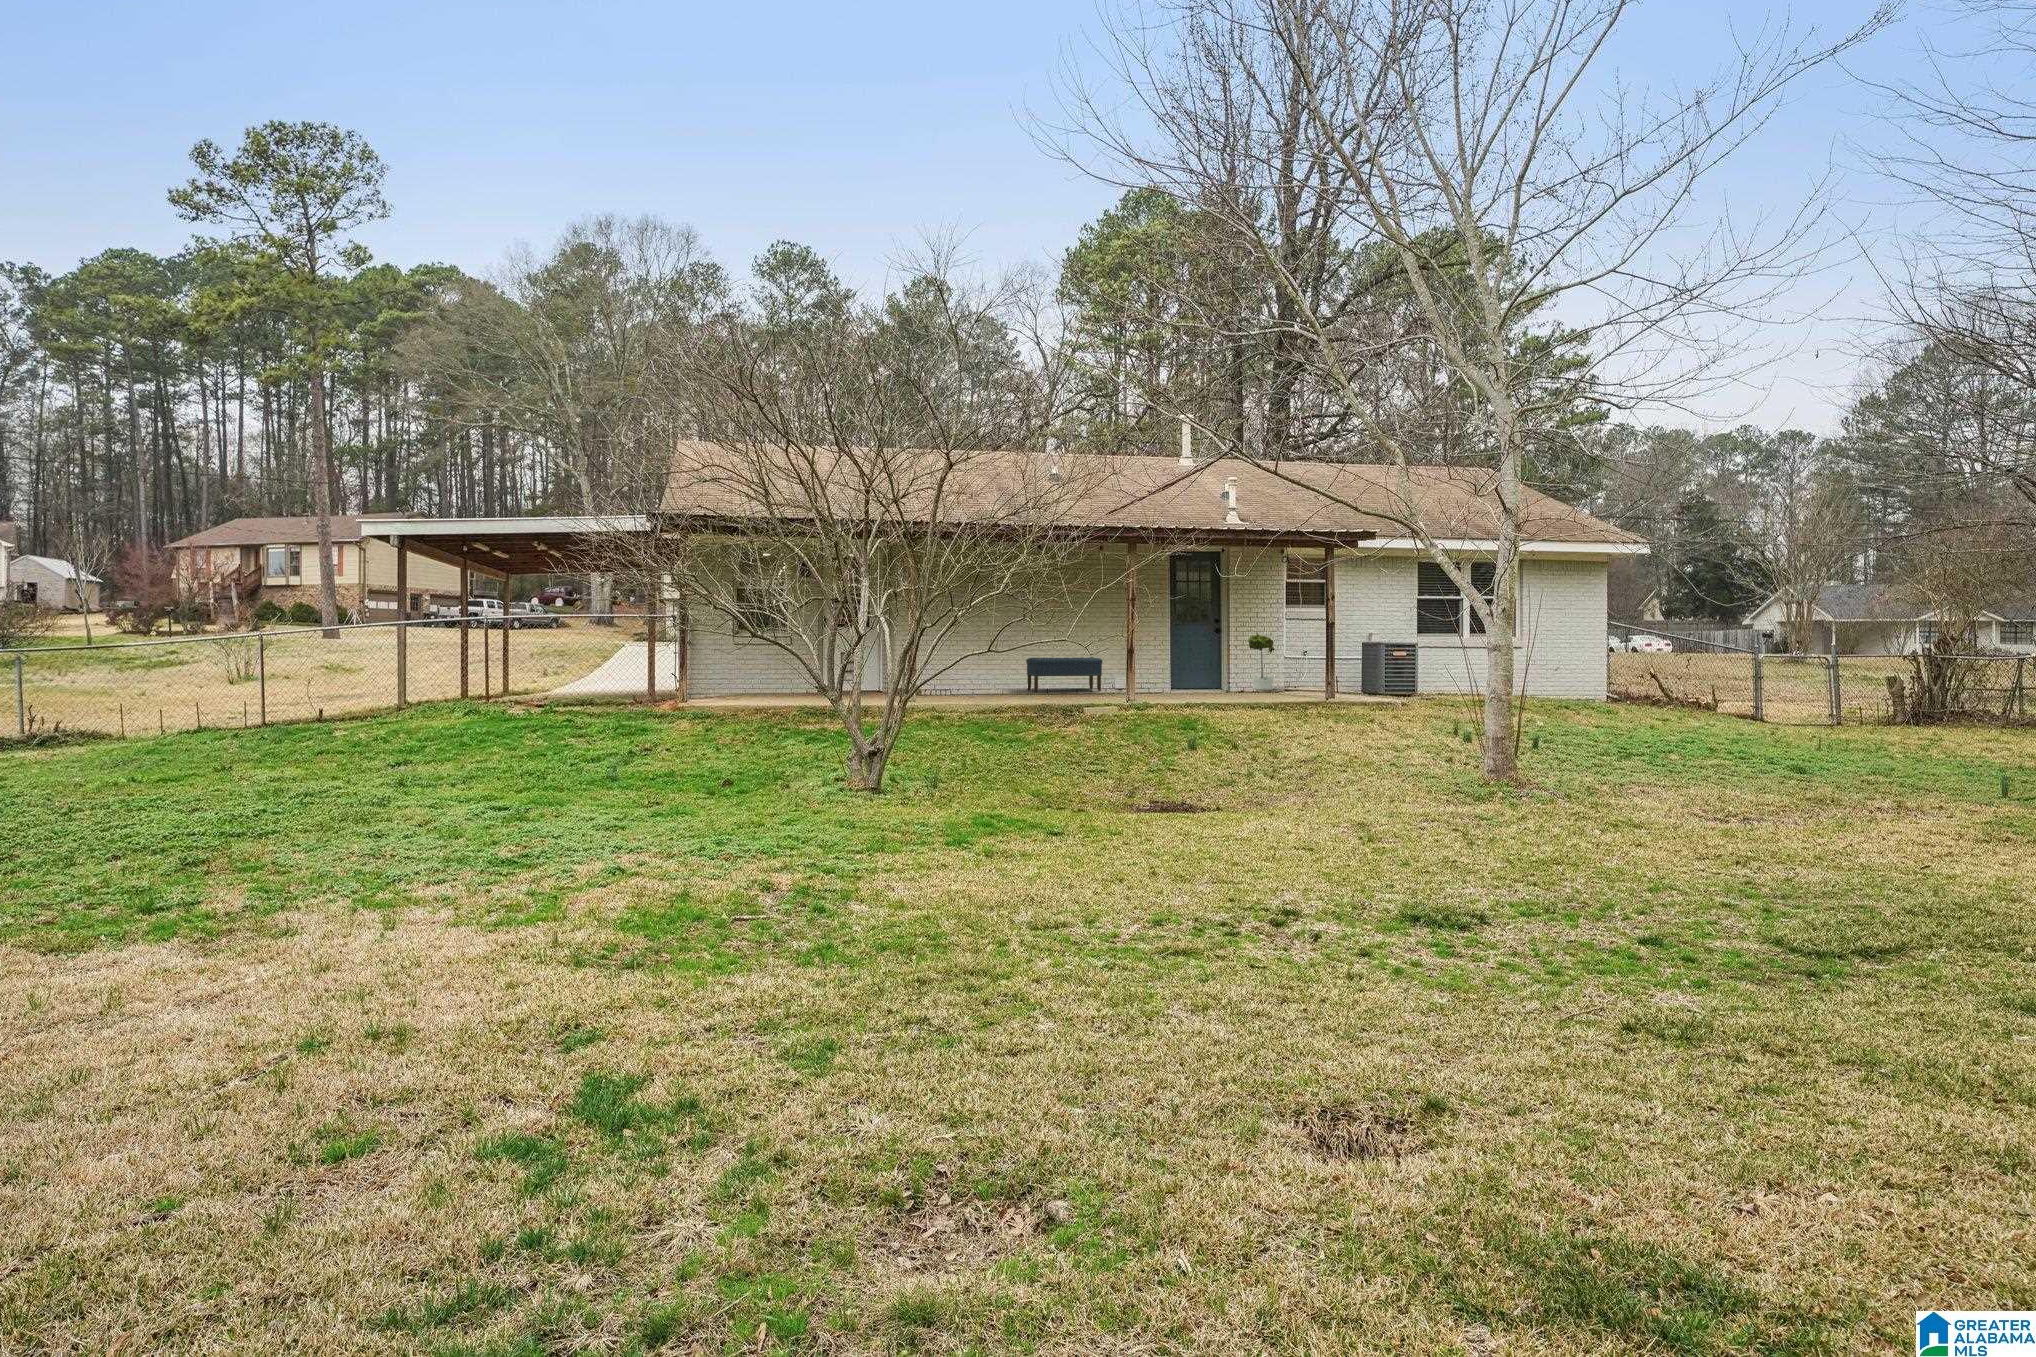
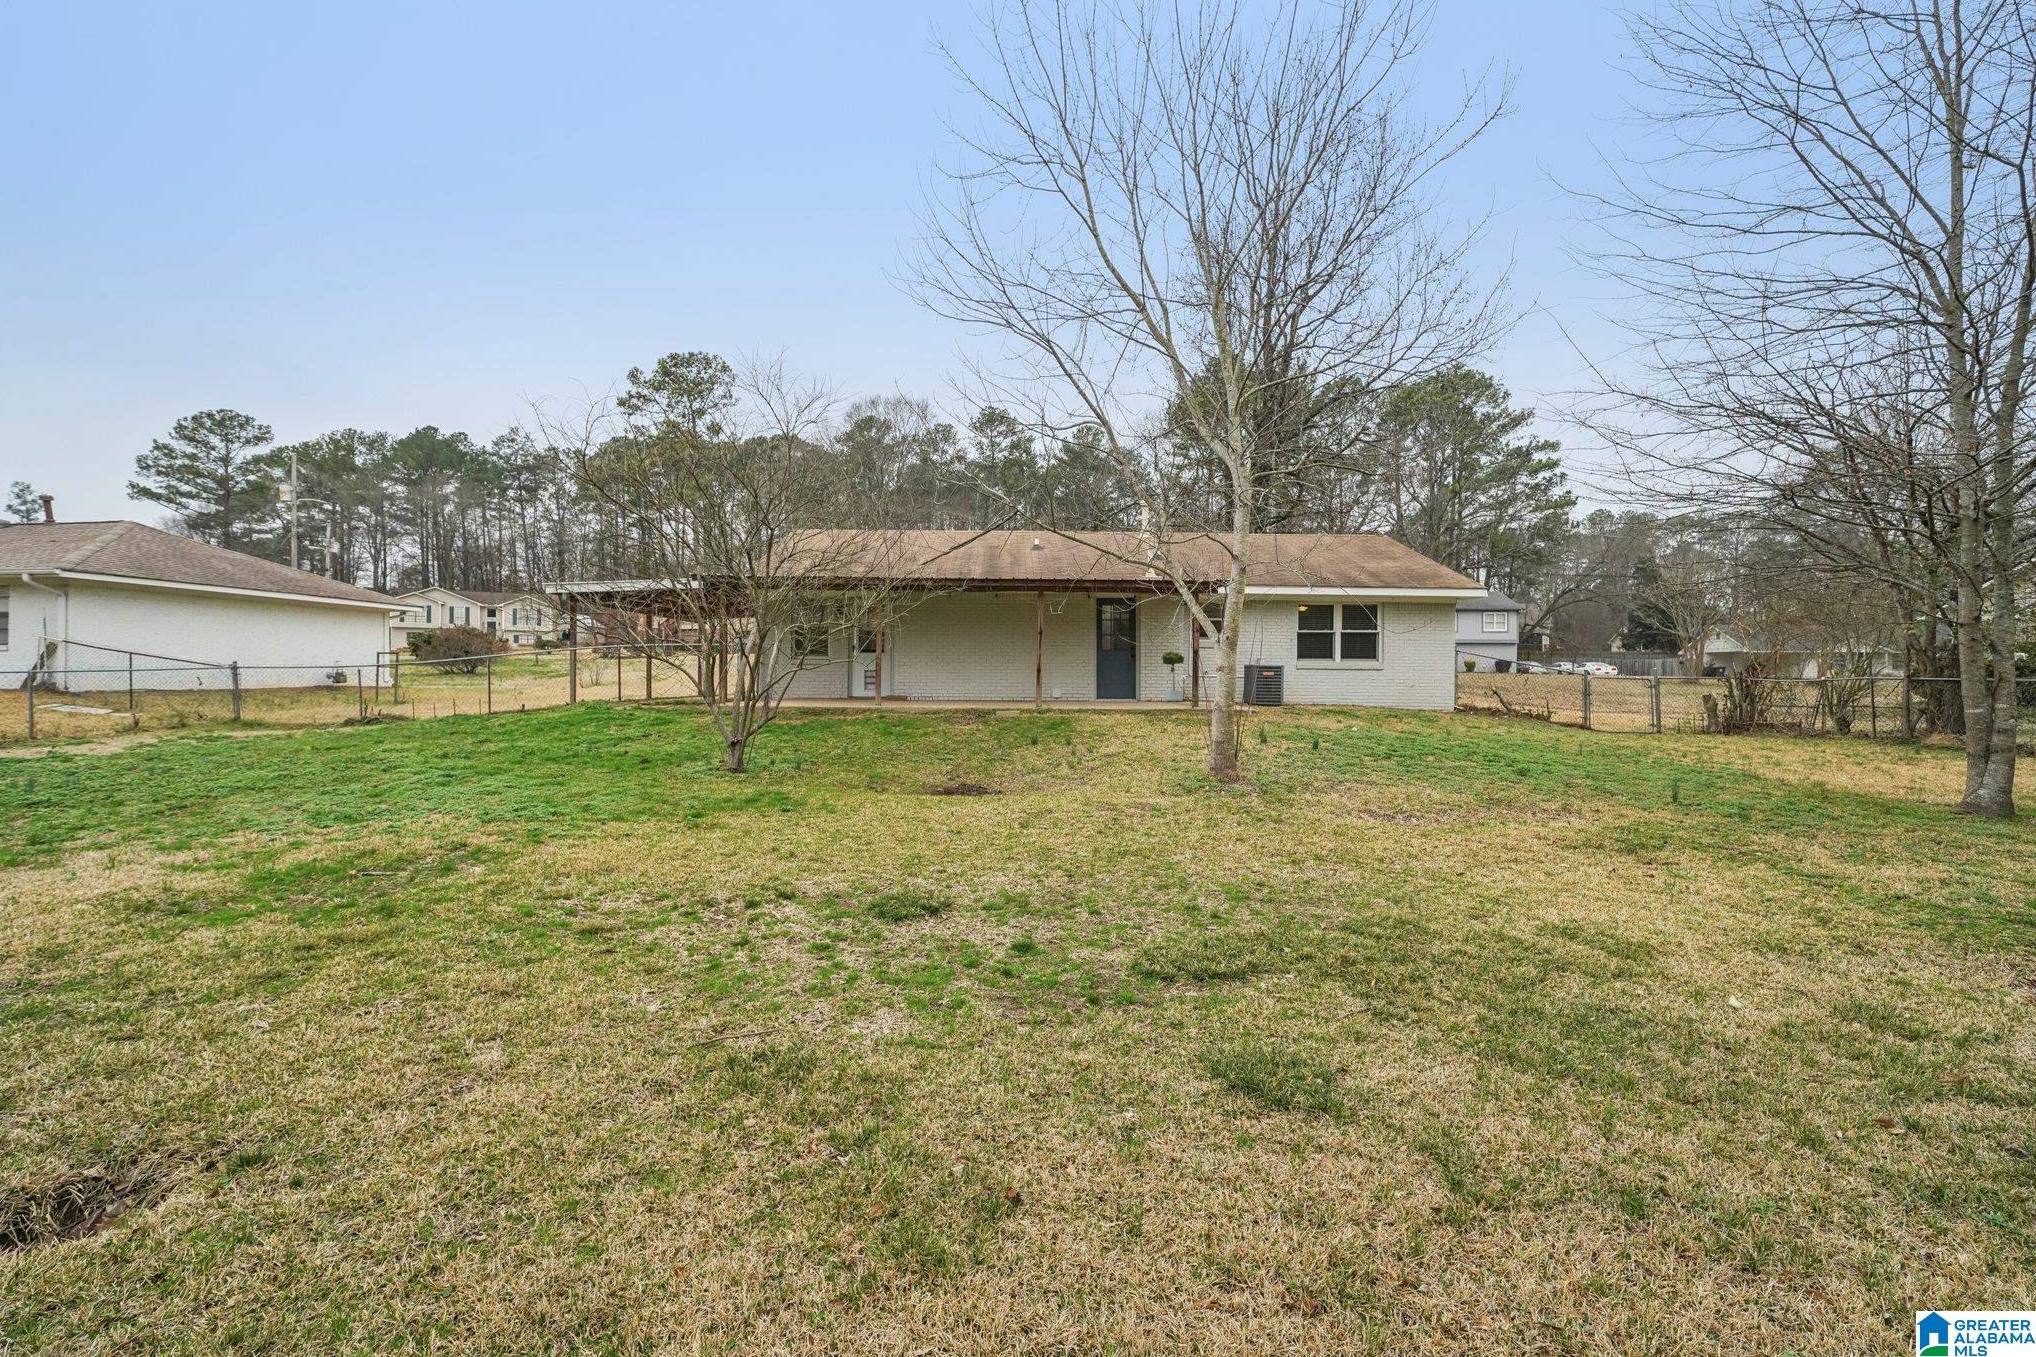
bench: present [1026,657,1103,692] -> none [964,668,1033,699]

